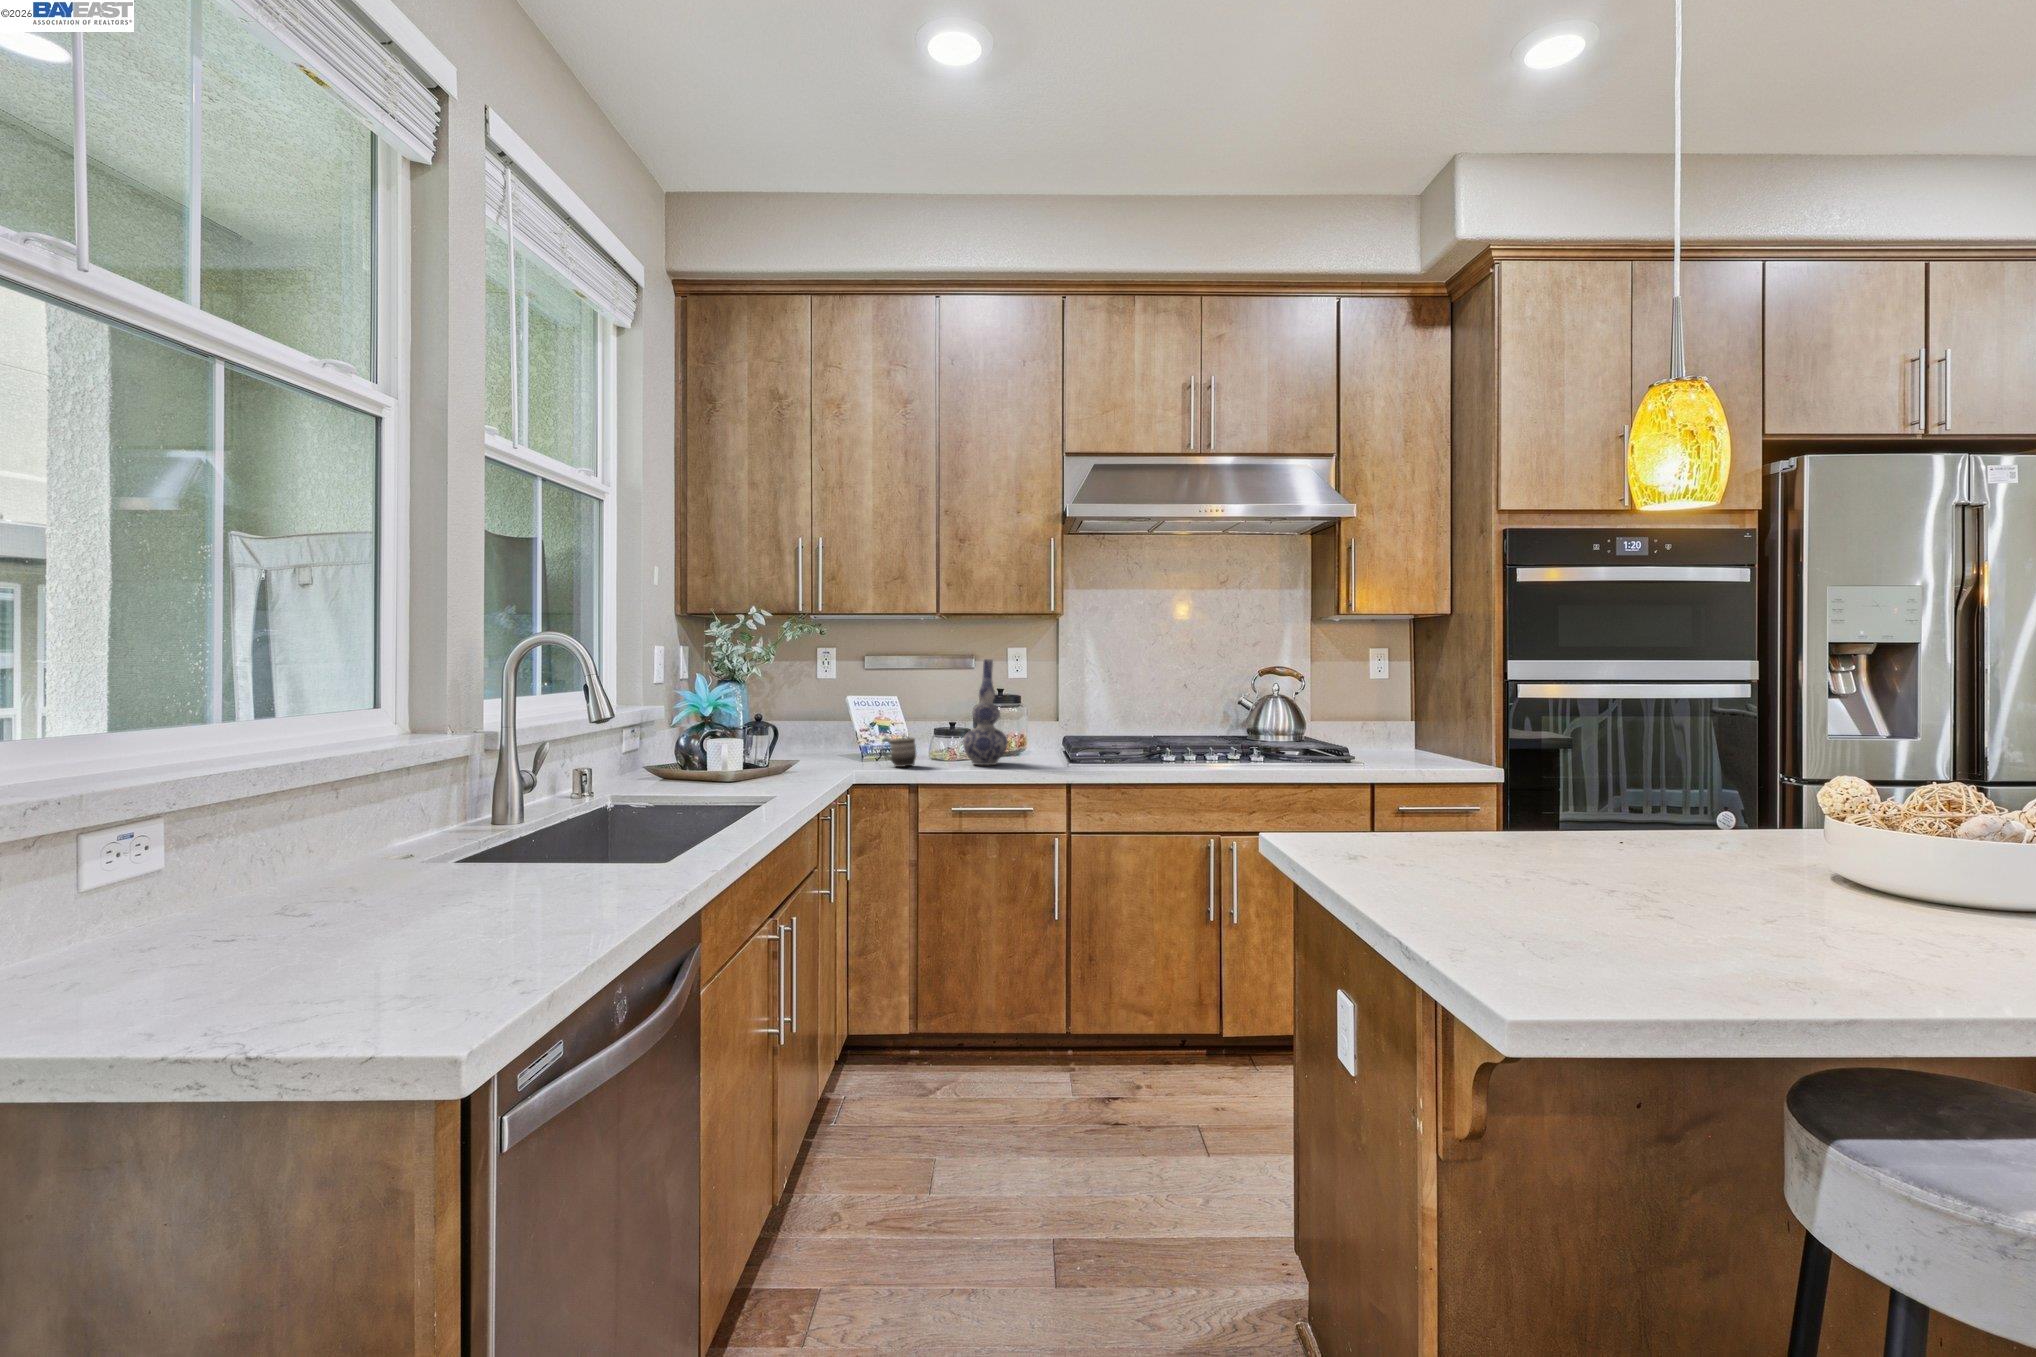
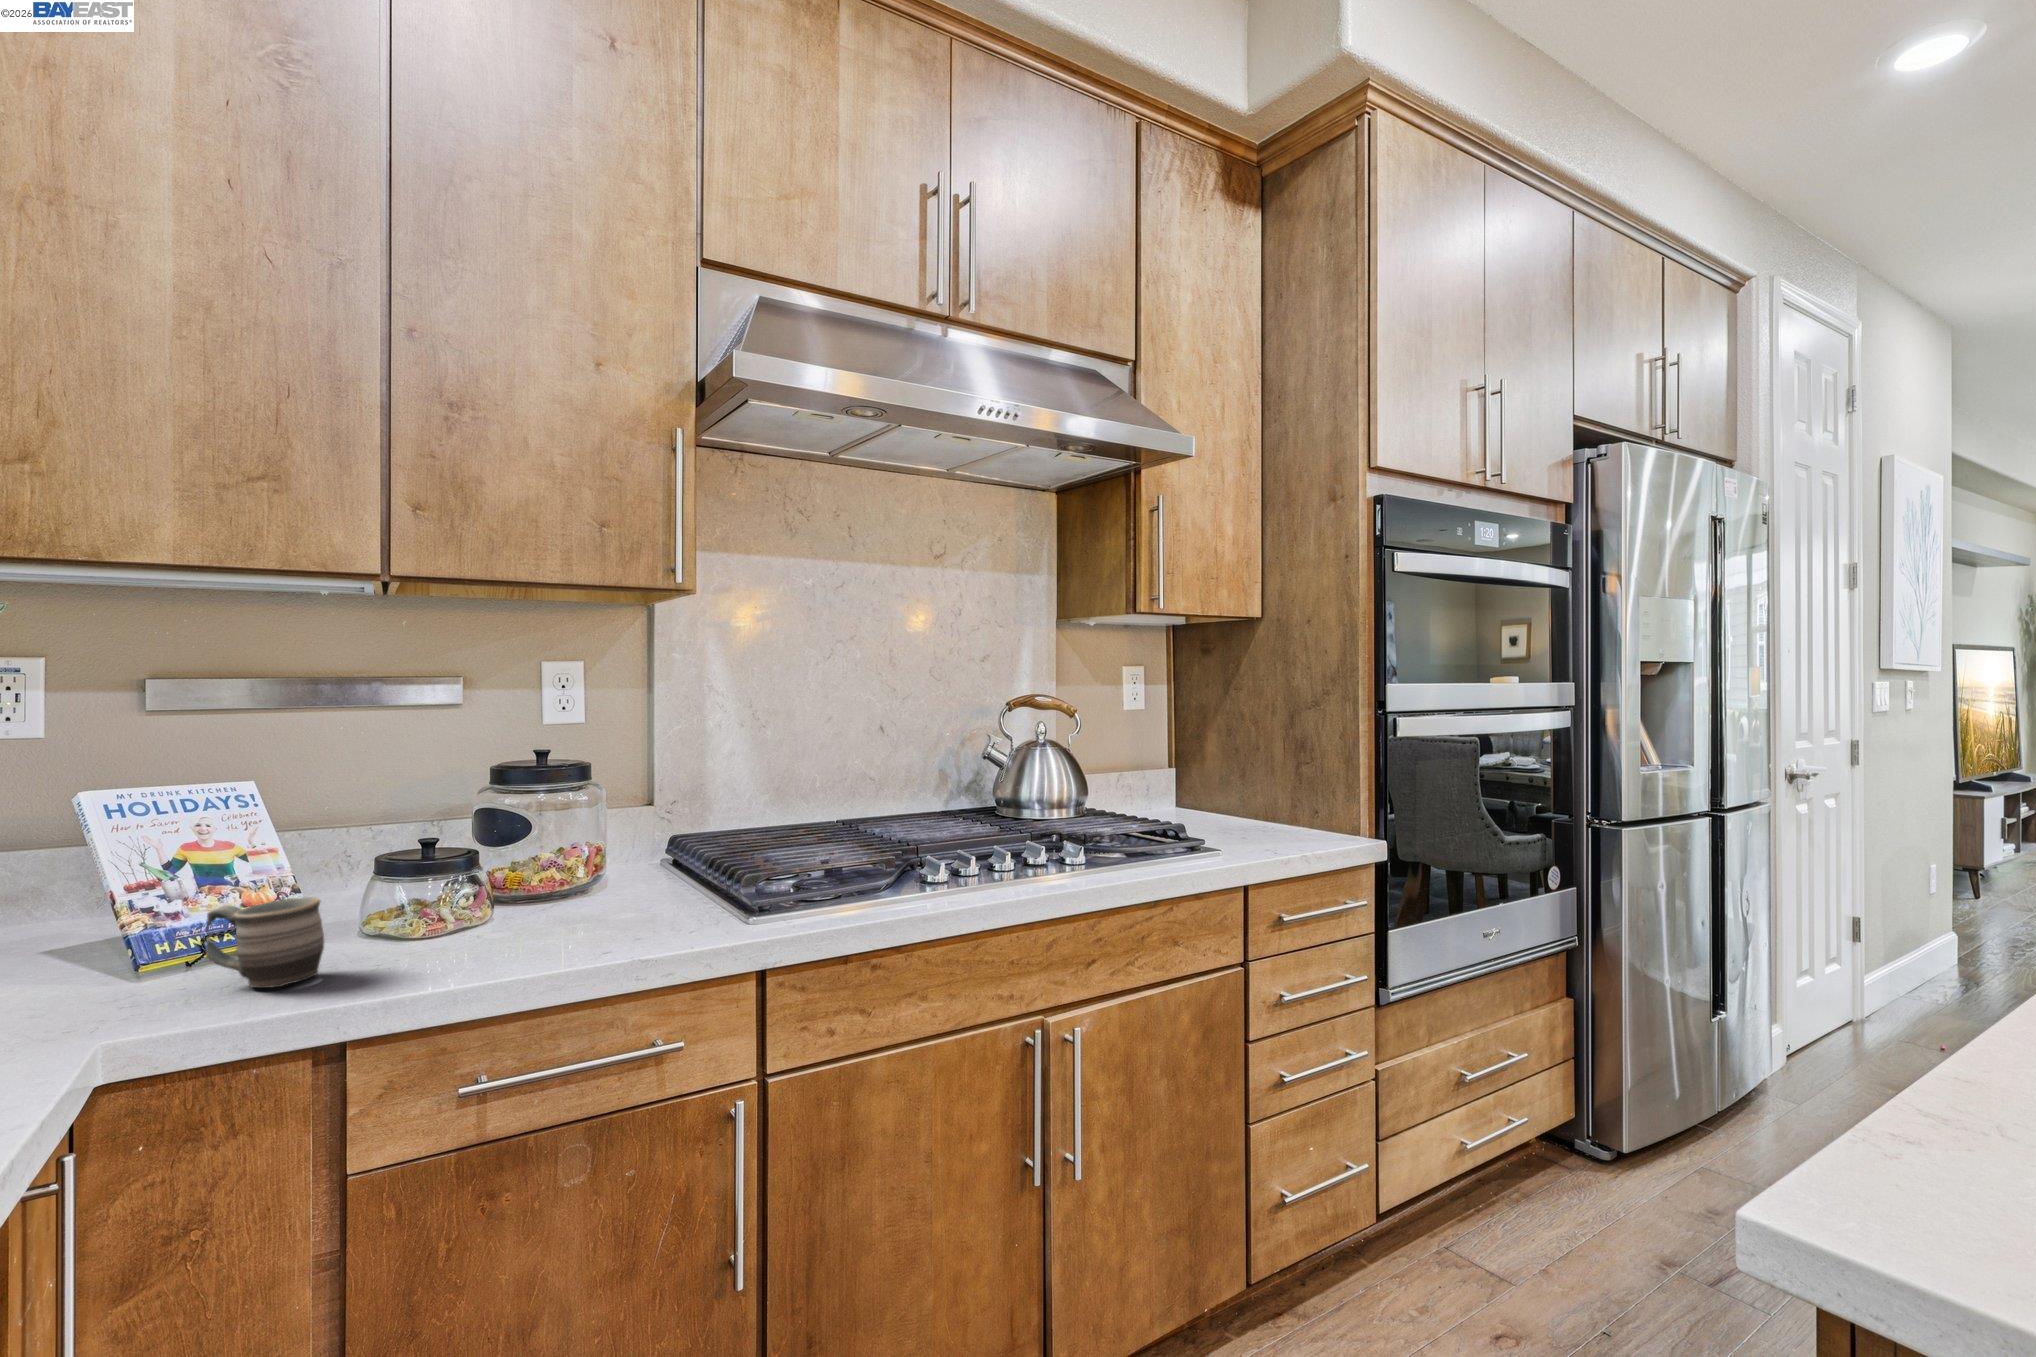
vase: present [963,659,1008,765] -> none [465,683,587,949]

